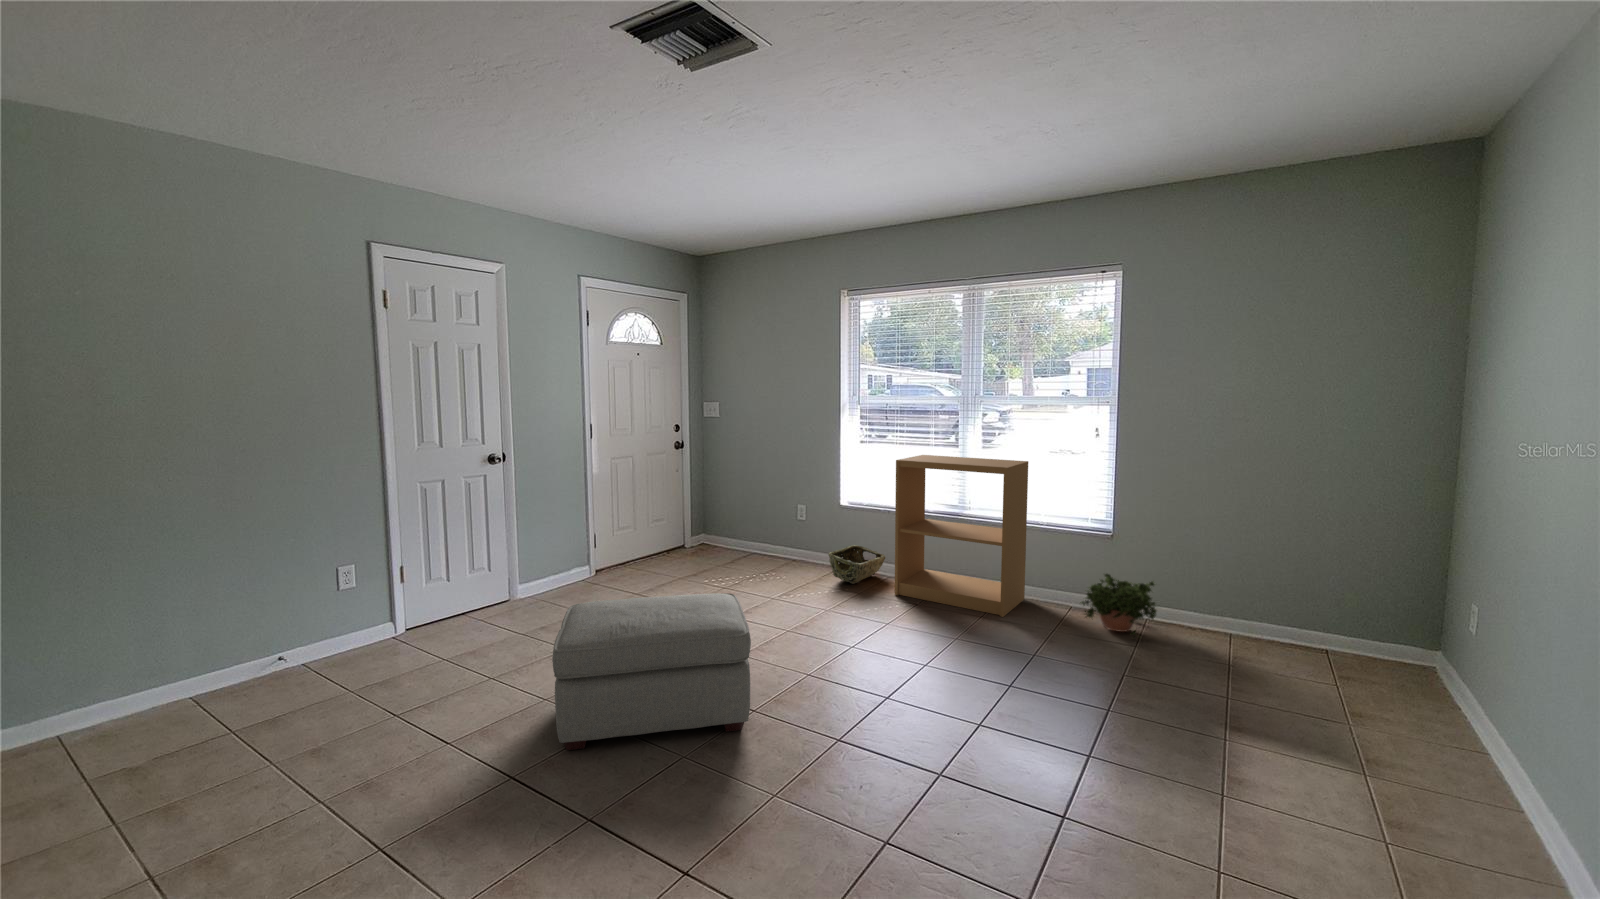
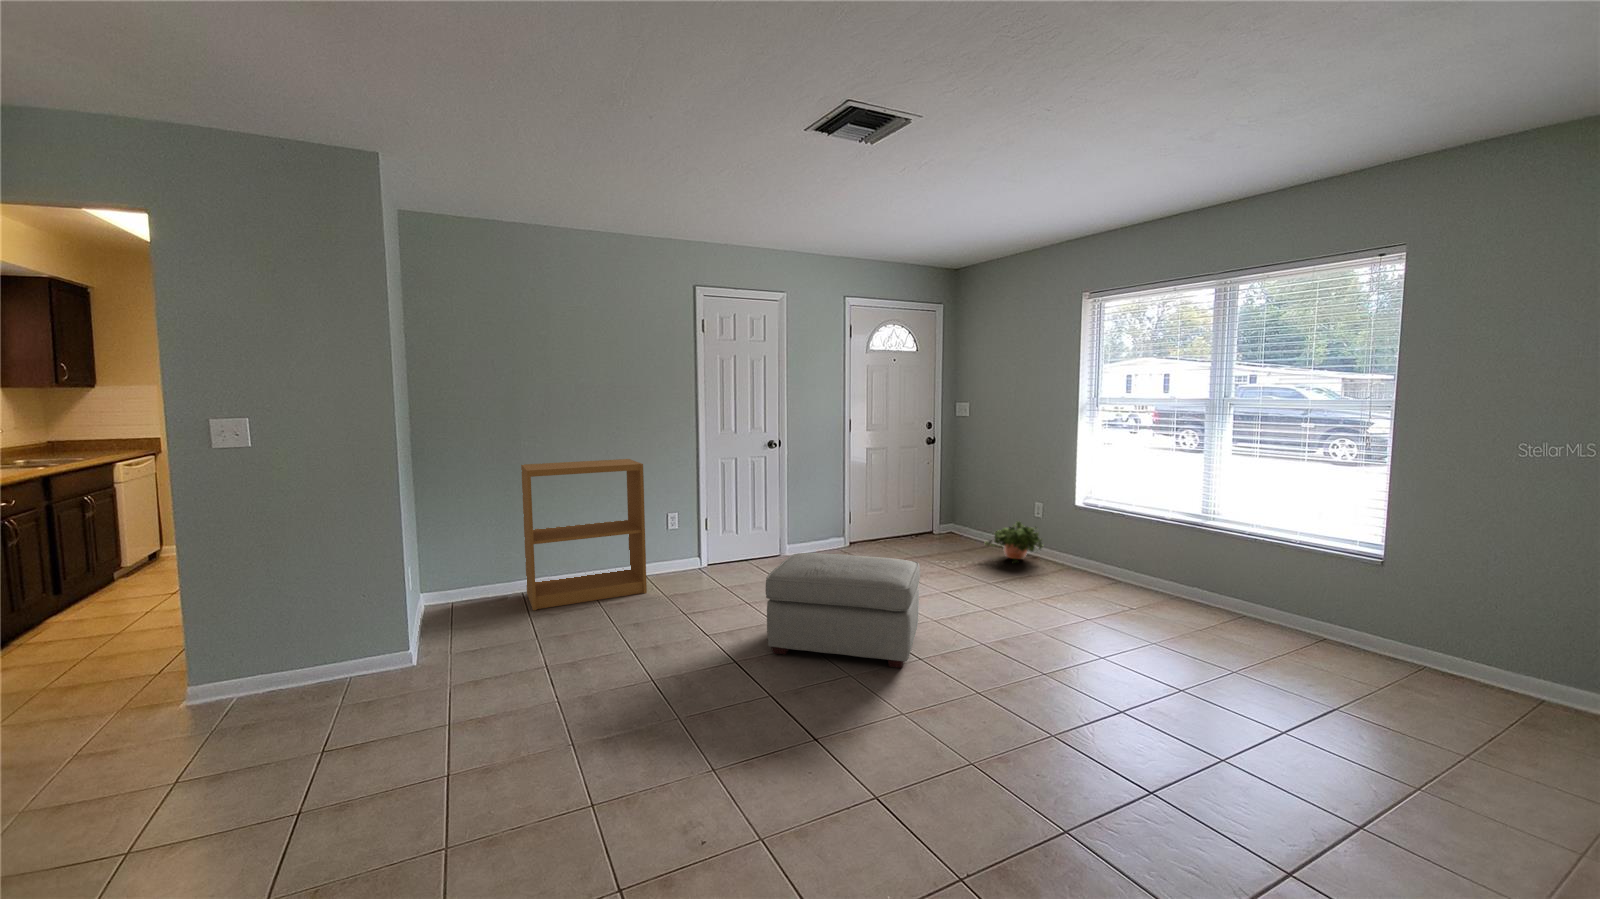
bookshelf: present [895,455,1028,617] -> present [521,459,647,610]
woven basket: present [828,545,885,584] -> none [1051,545,1116,581]
potted plant: present [1080,574,1156,638] -> present [985,522,1043,559]

